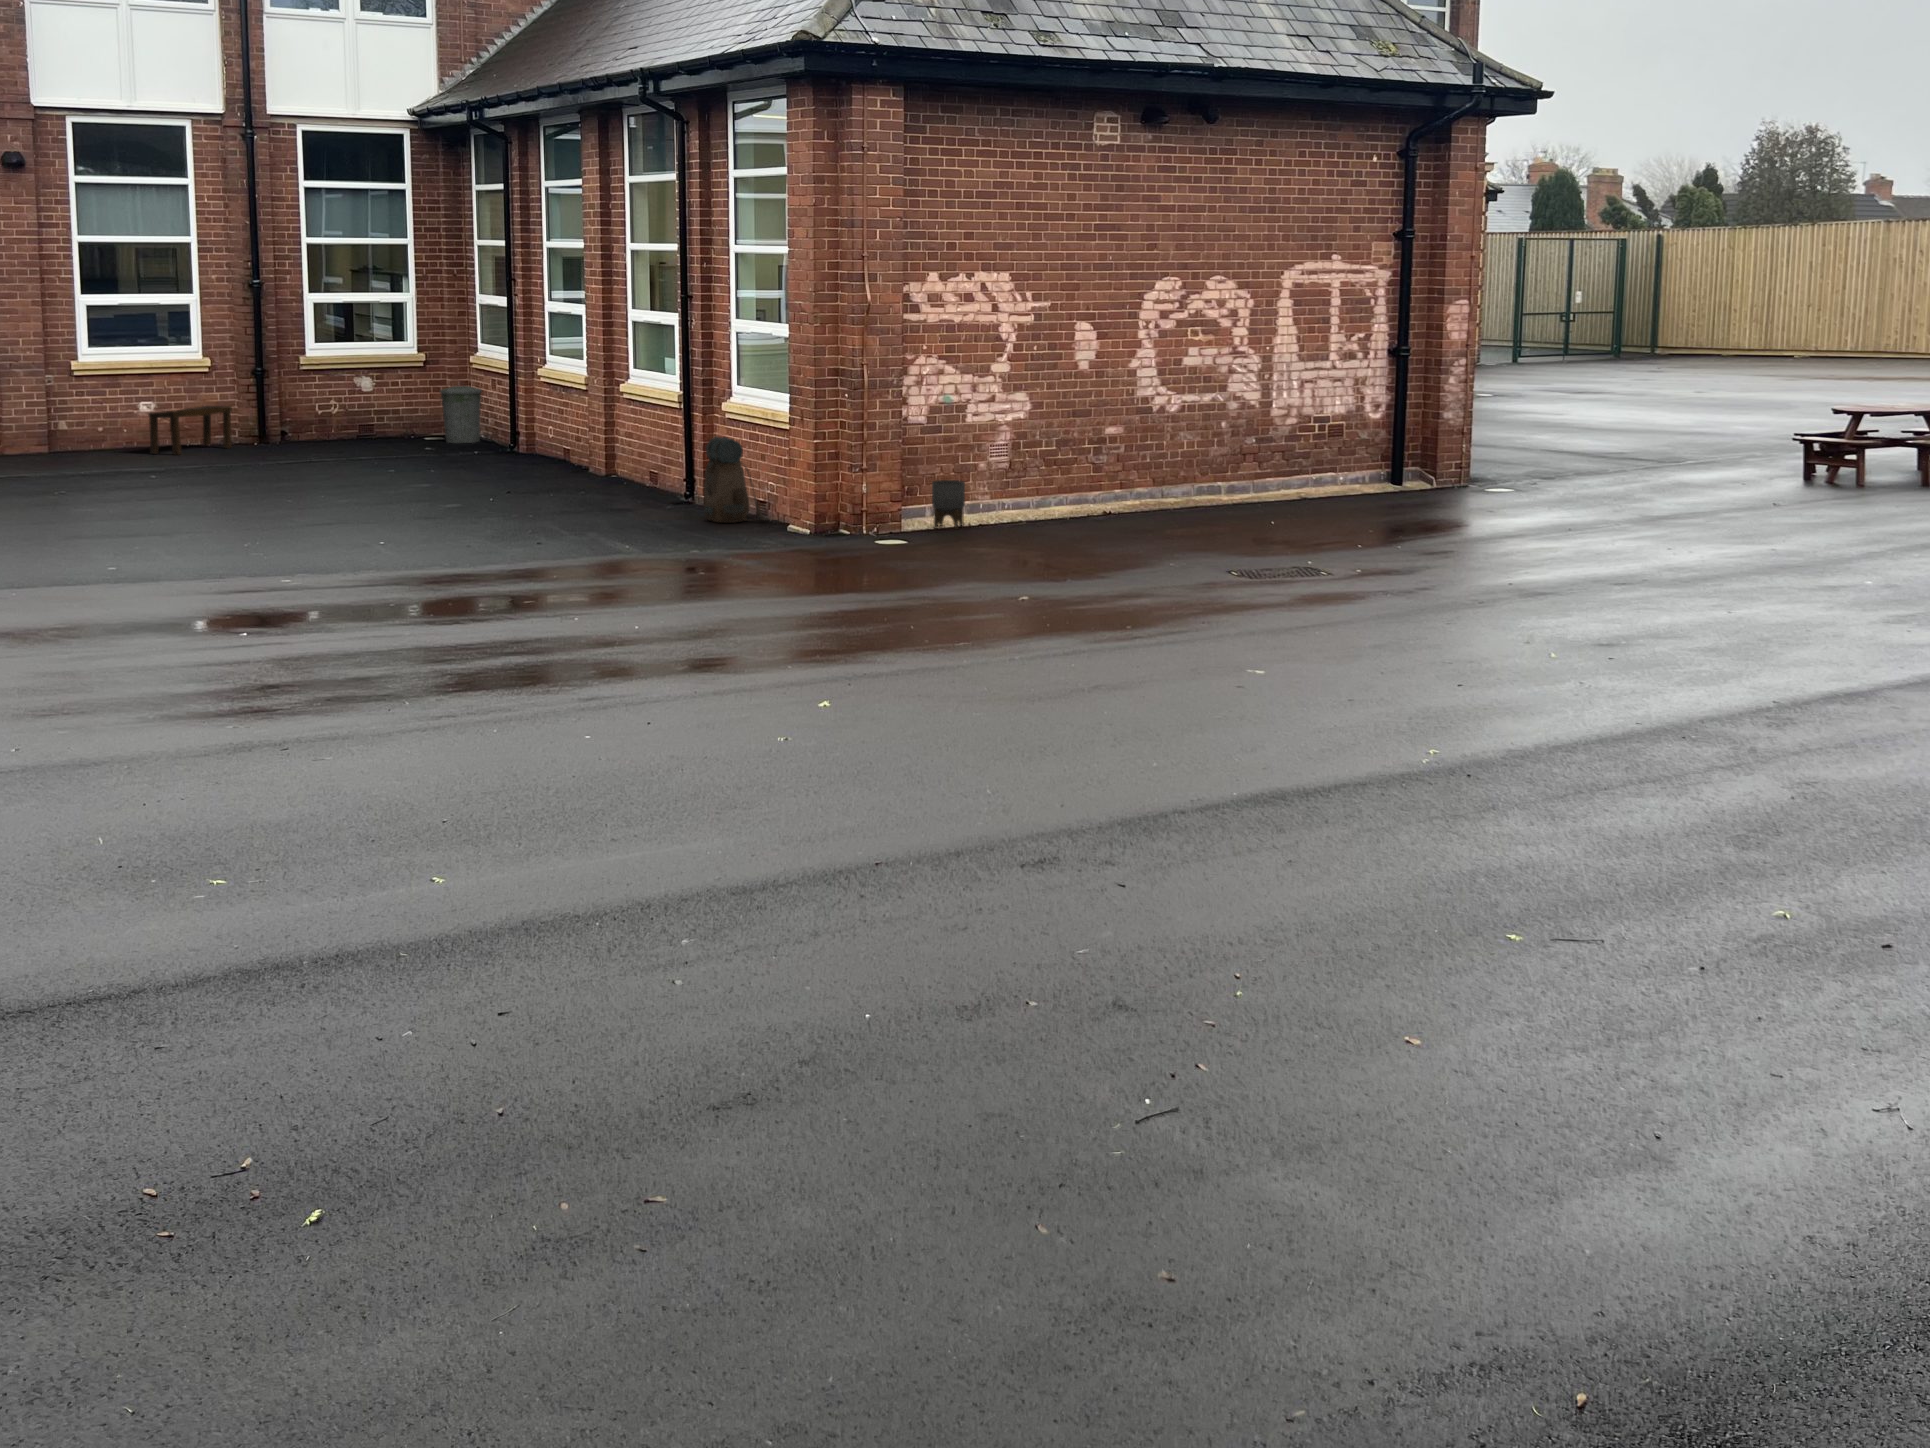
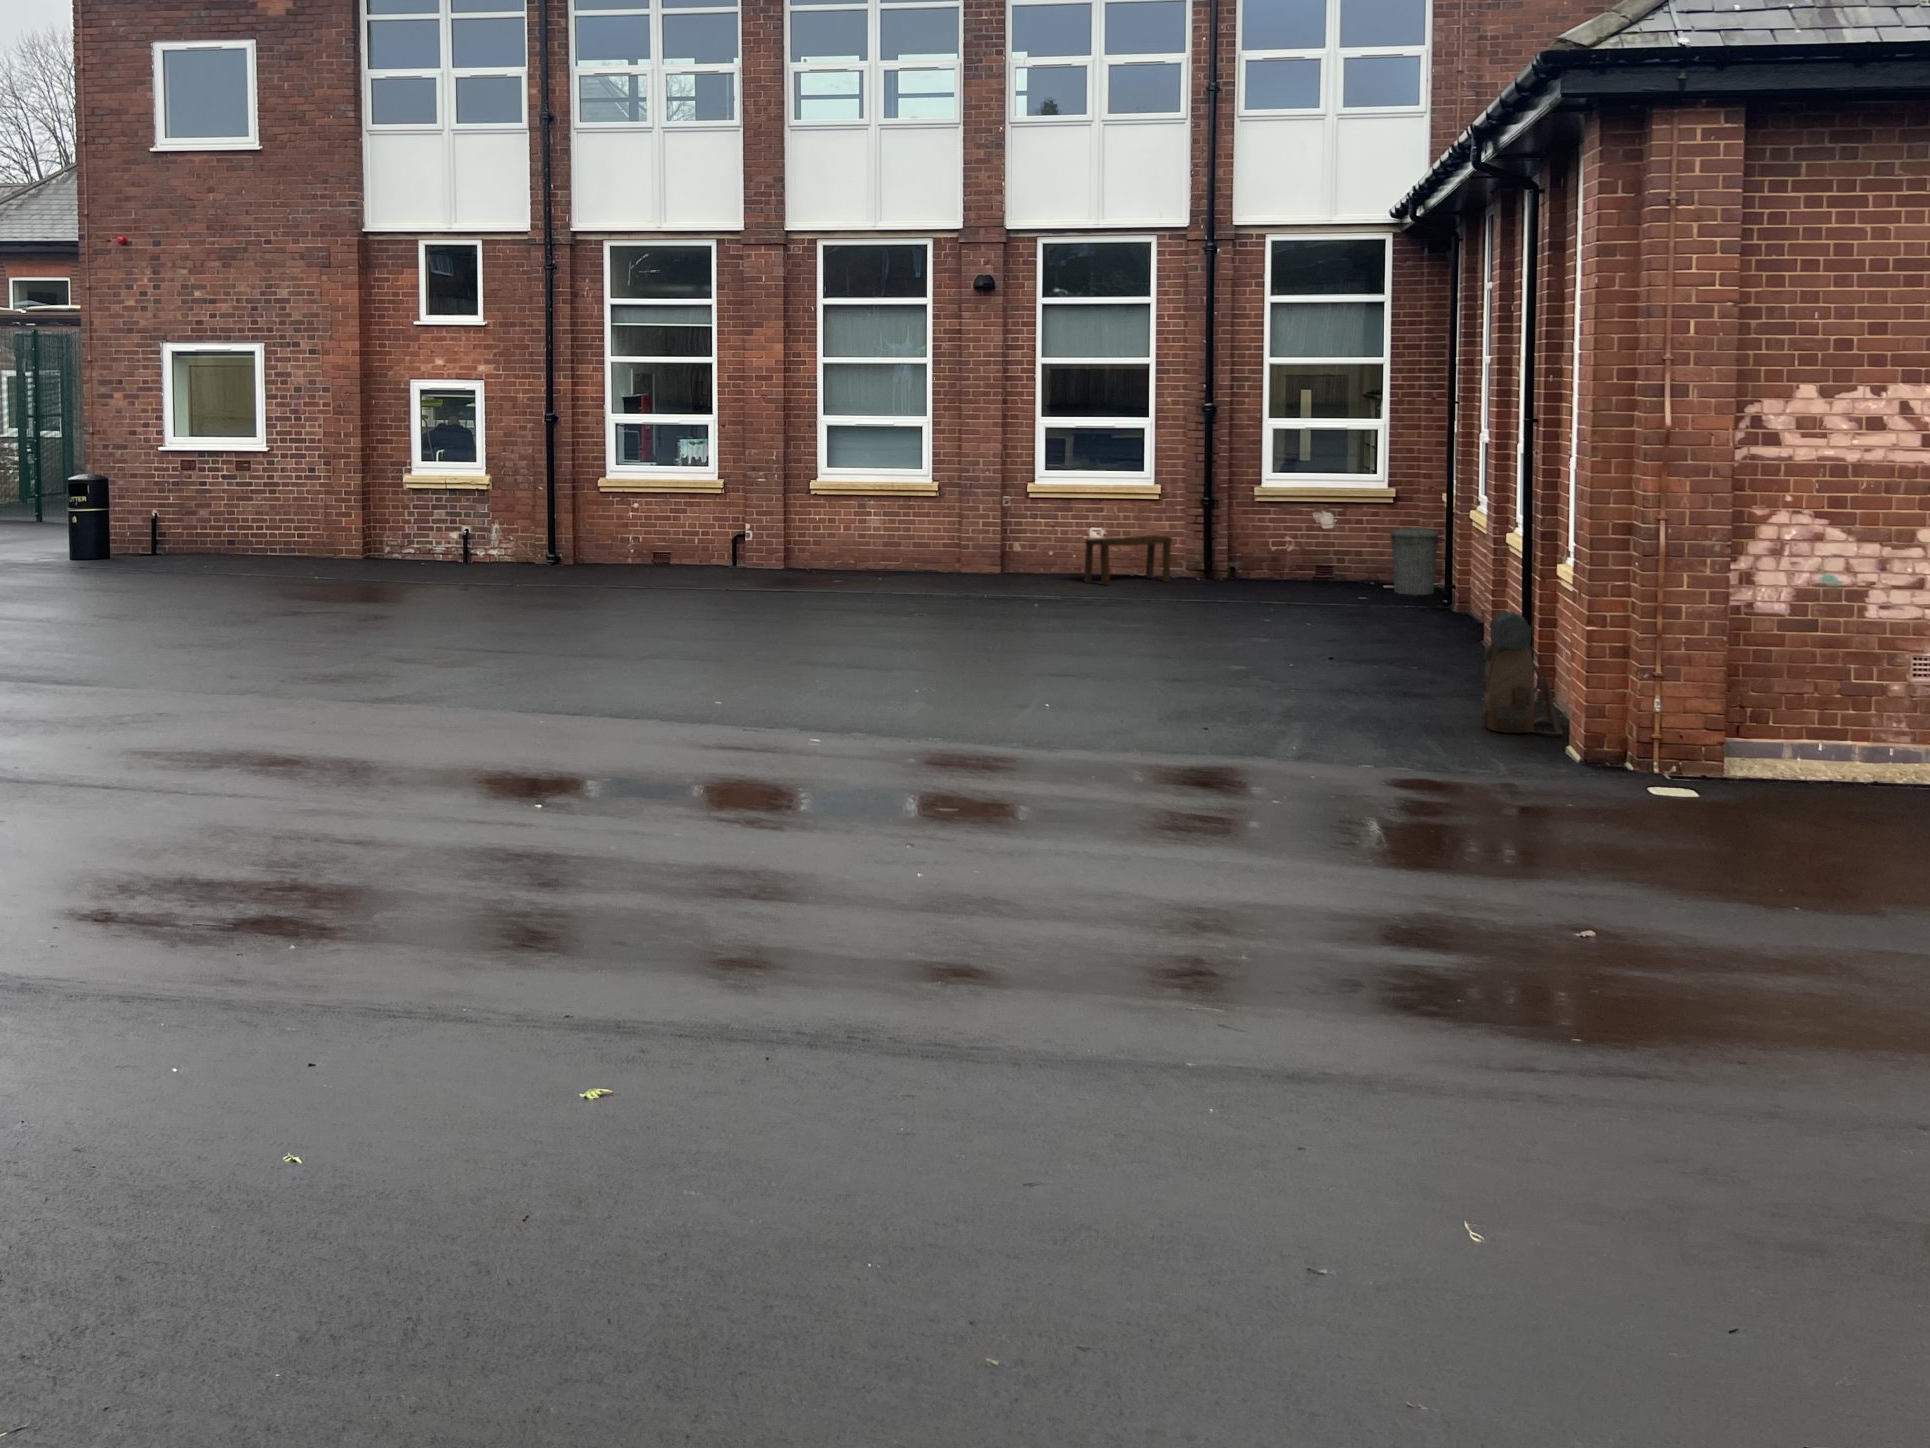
planter: present [932,480,965,529] -> none [1791,706,1850,787]

